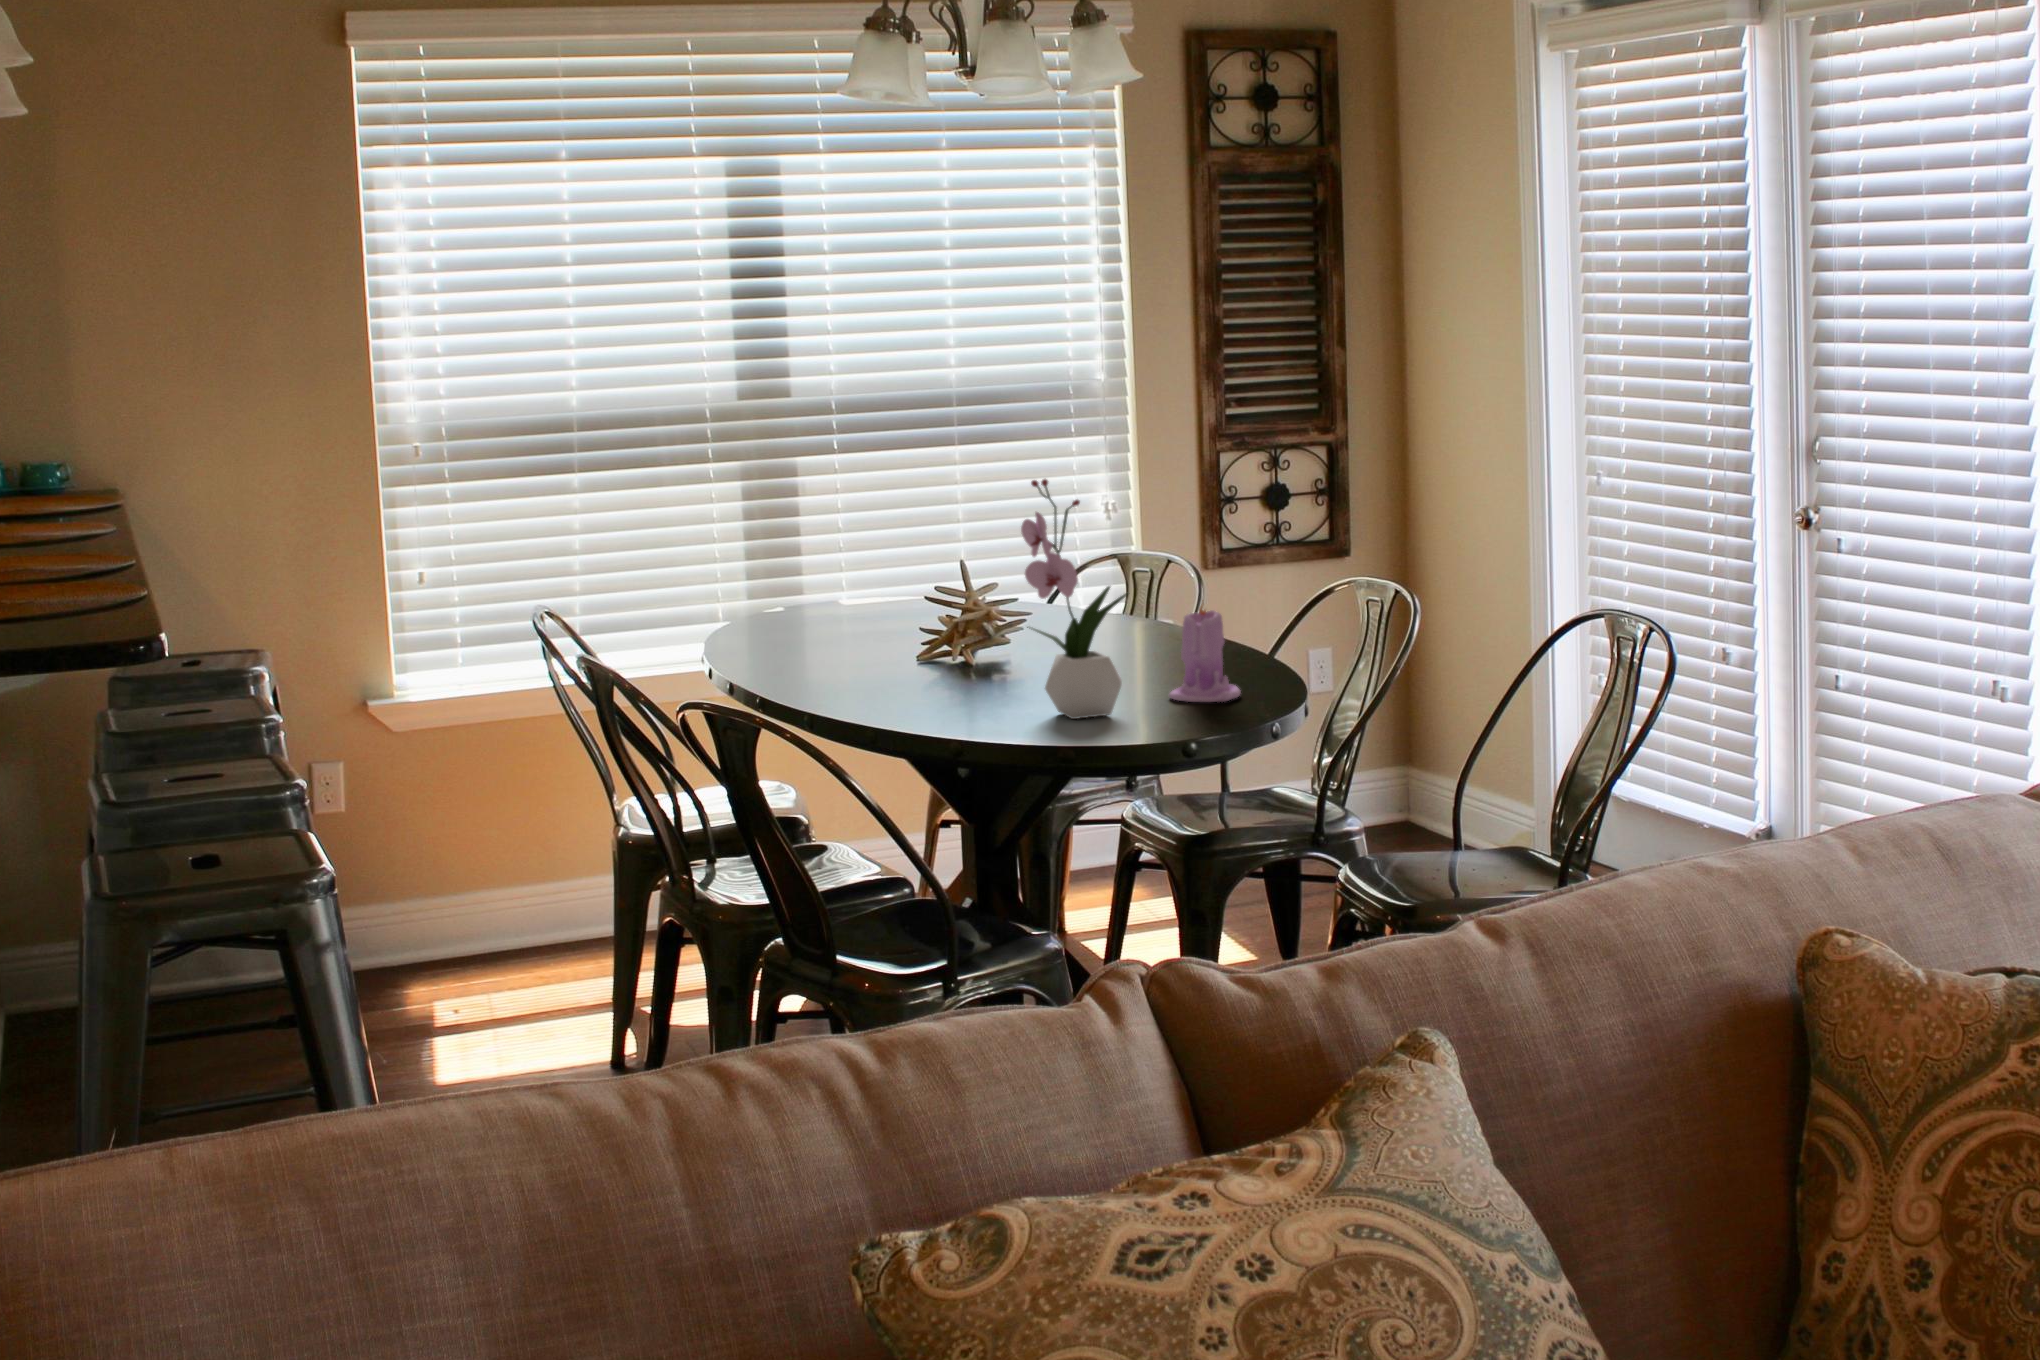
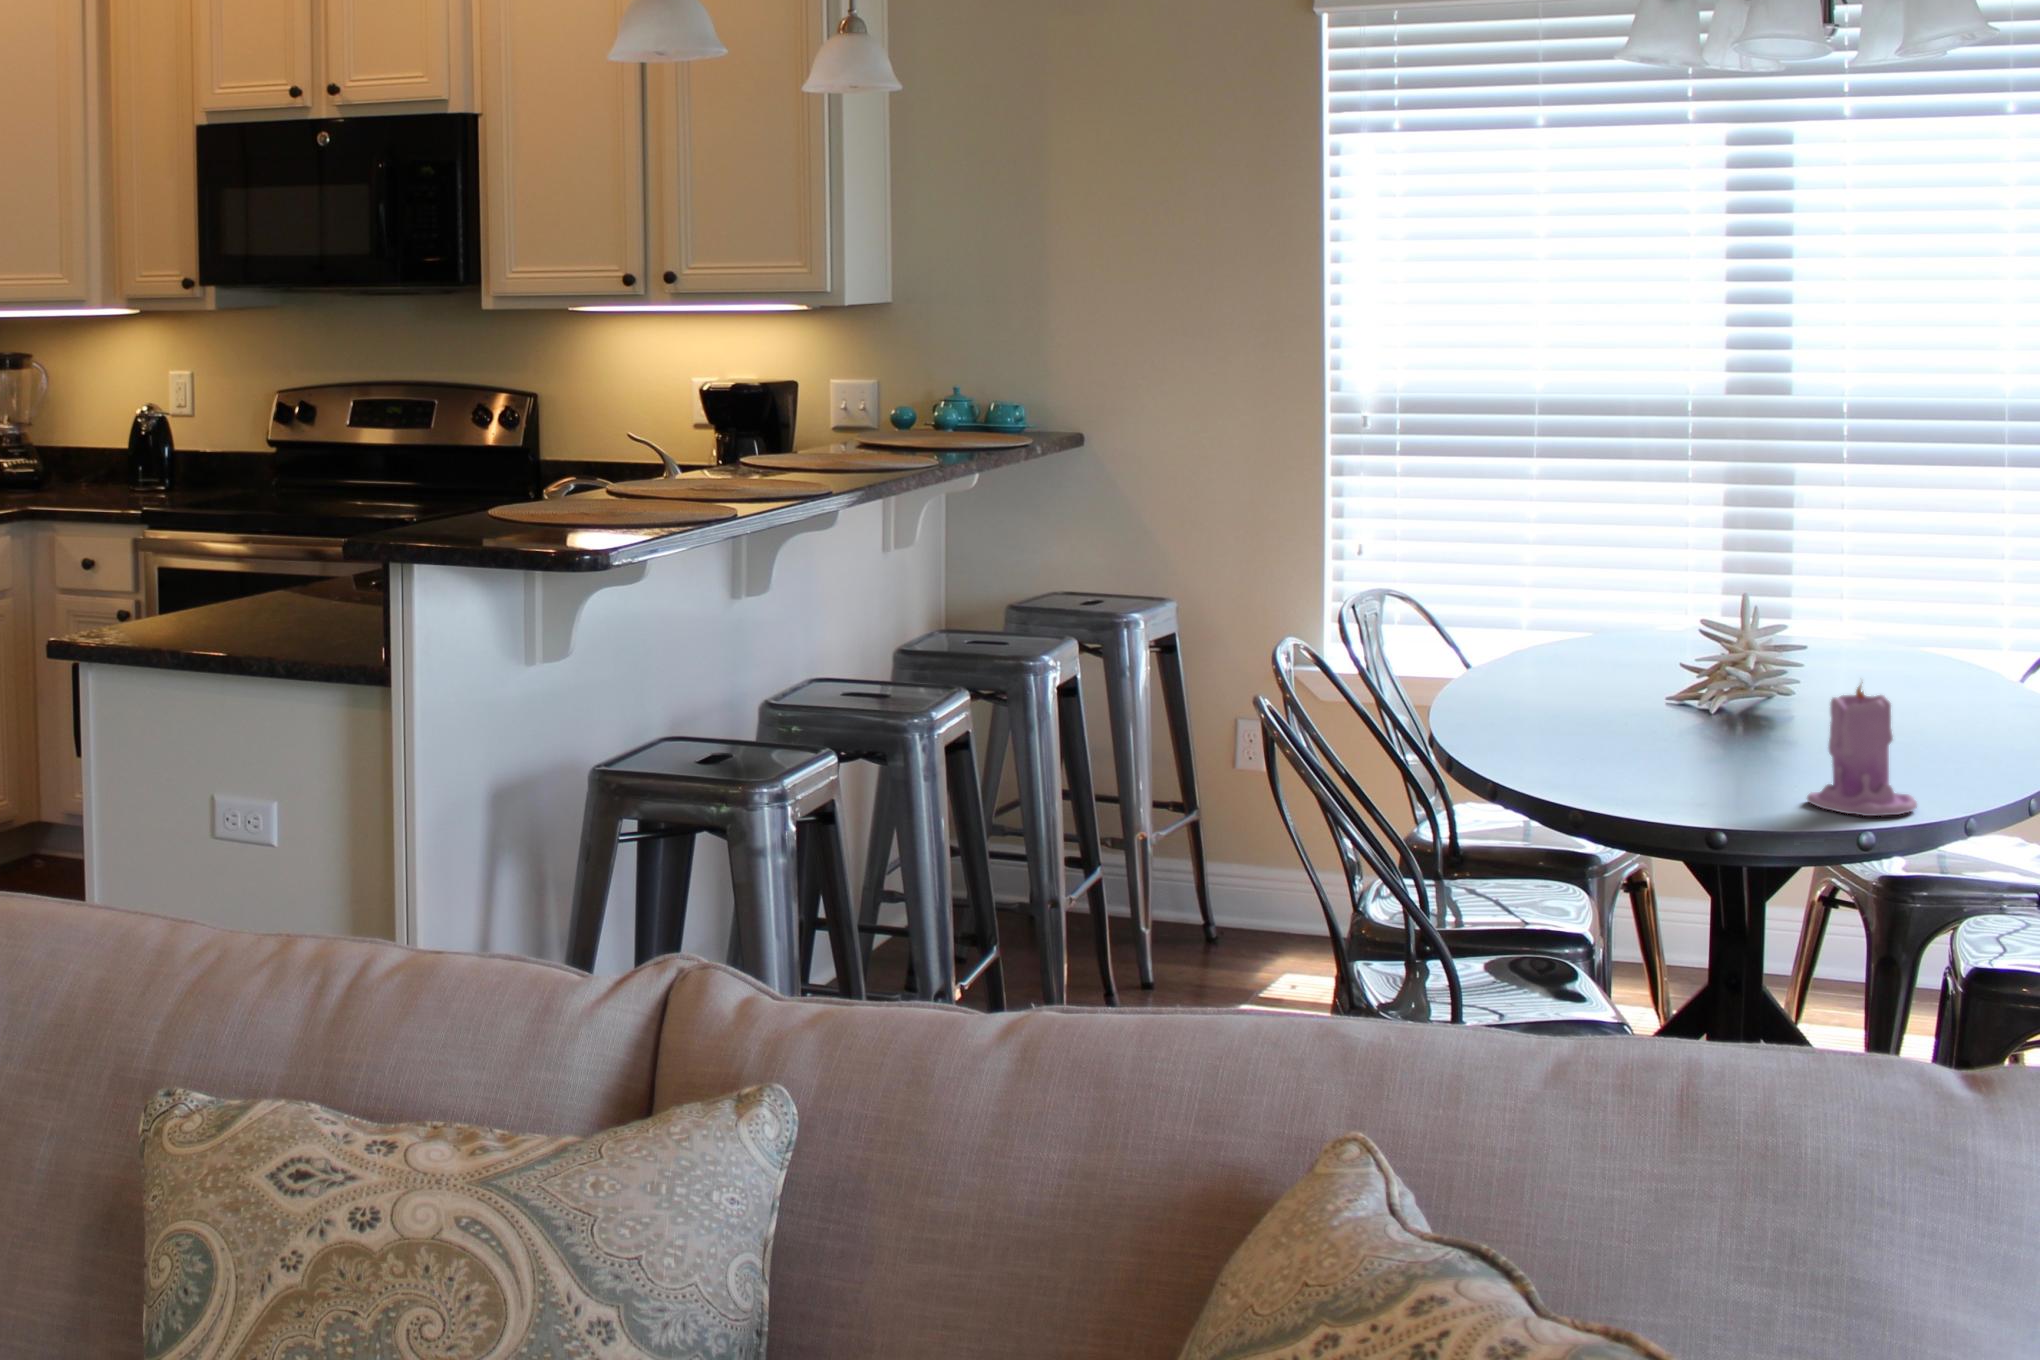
flower arrangement: present [1021,479,1127,719] -> none [1583,500,1713,802]

